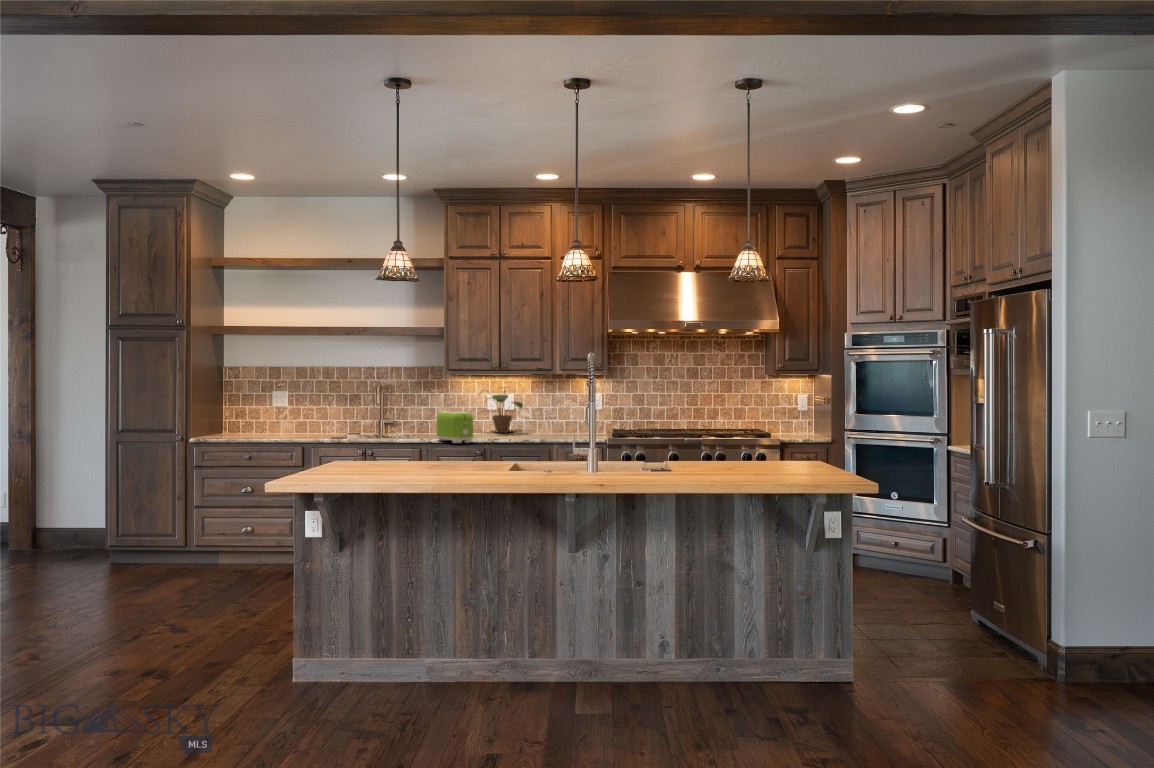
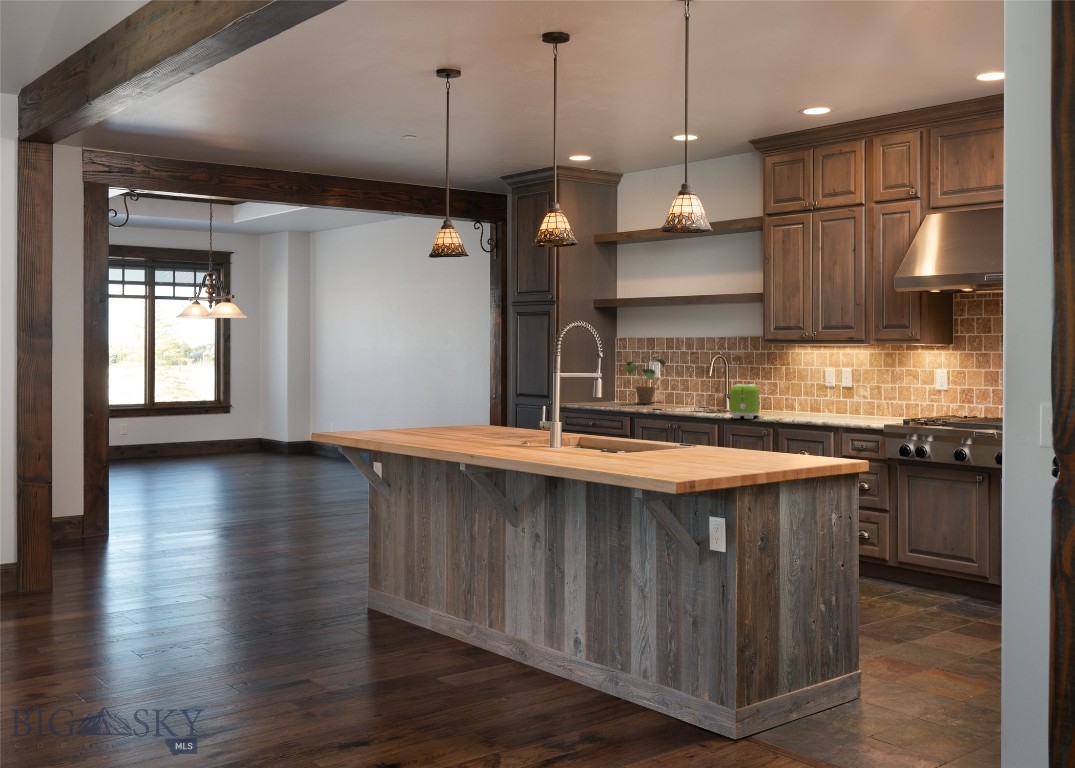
potted plant: present [489,387,523,433] -> present [625,359,665,404]

